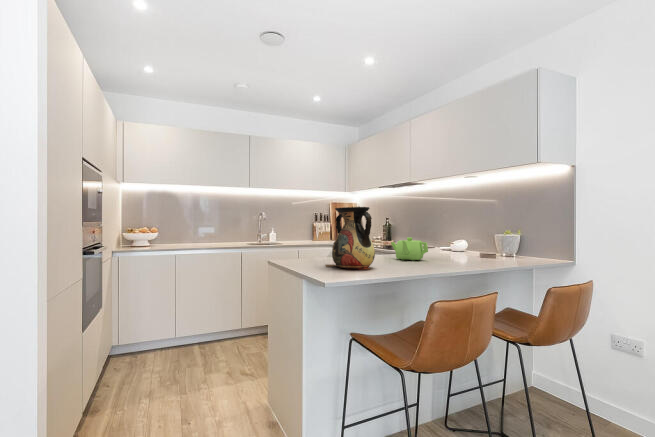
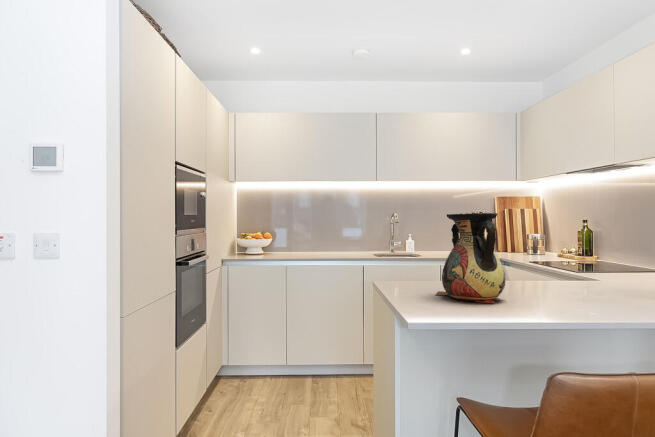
teapot: present [391,237,428,261] -> none [553,256,614,292]

